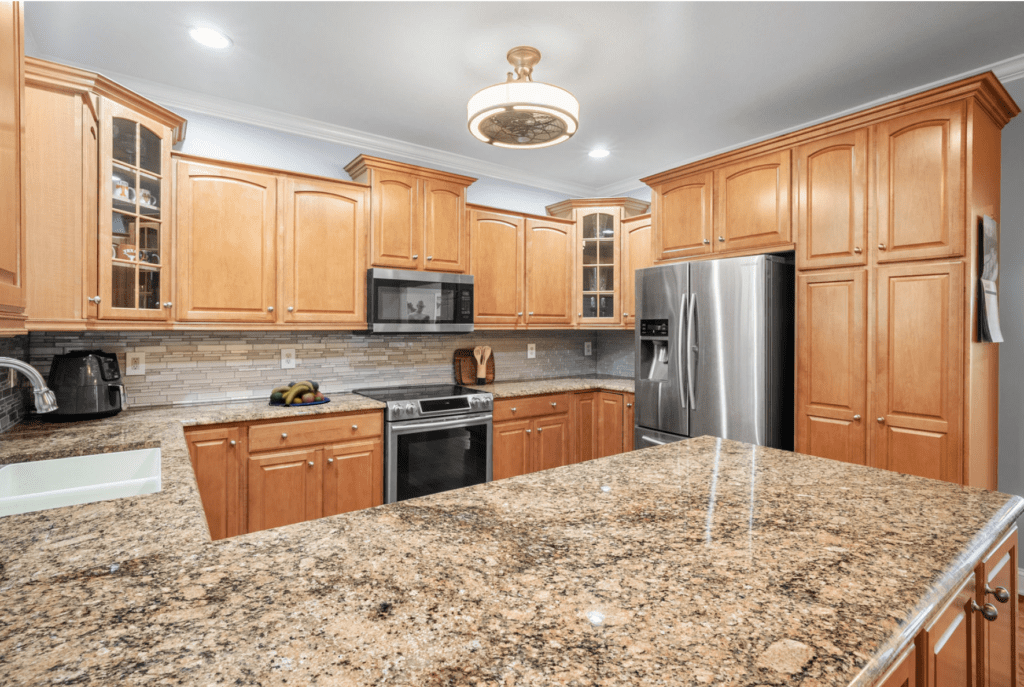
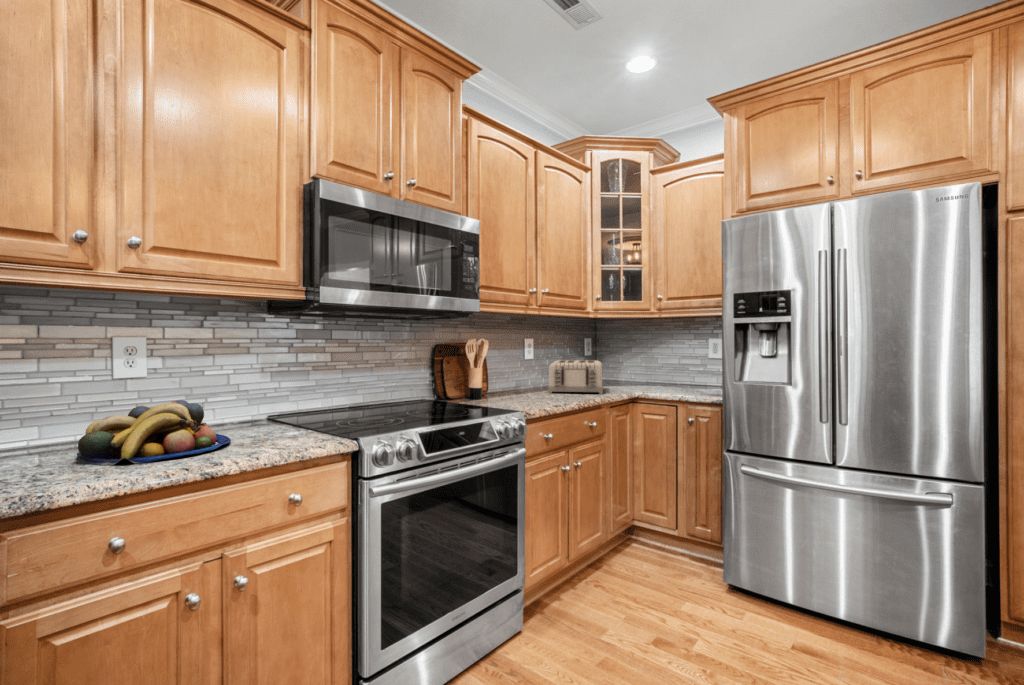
toaster: none [537,360,583,385] -> present [548,360,603,394]

